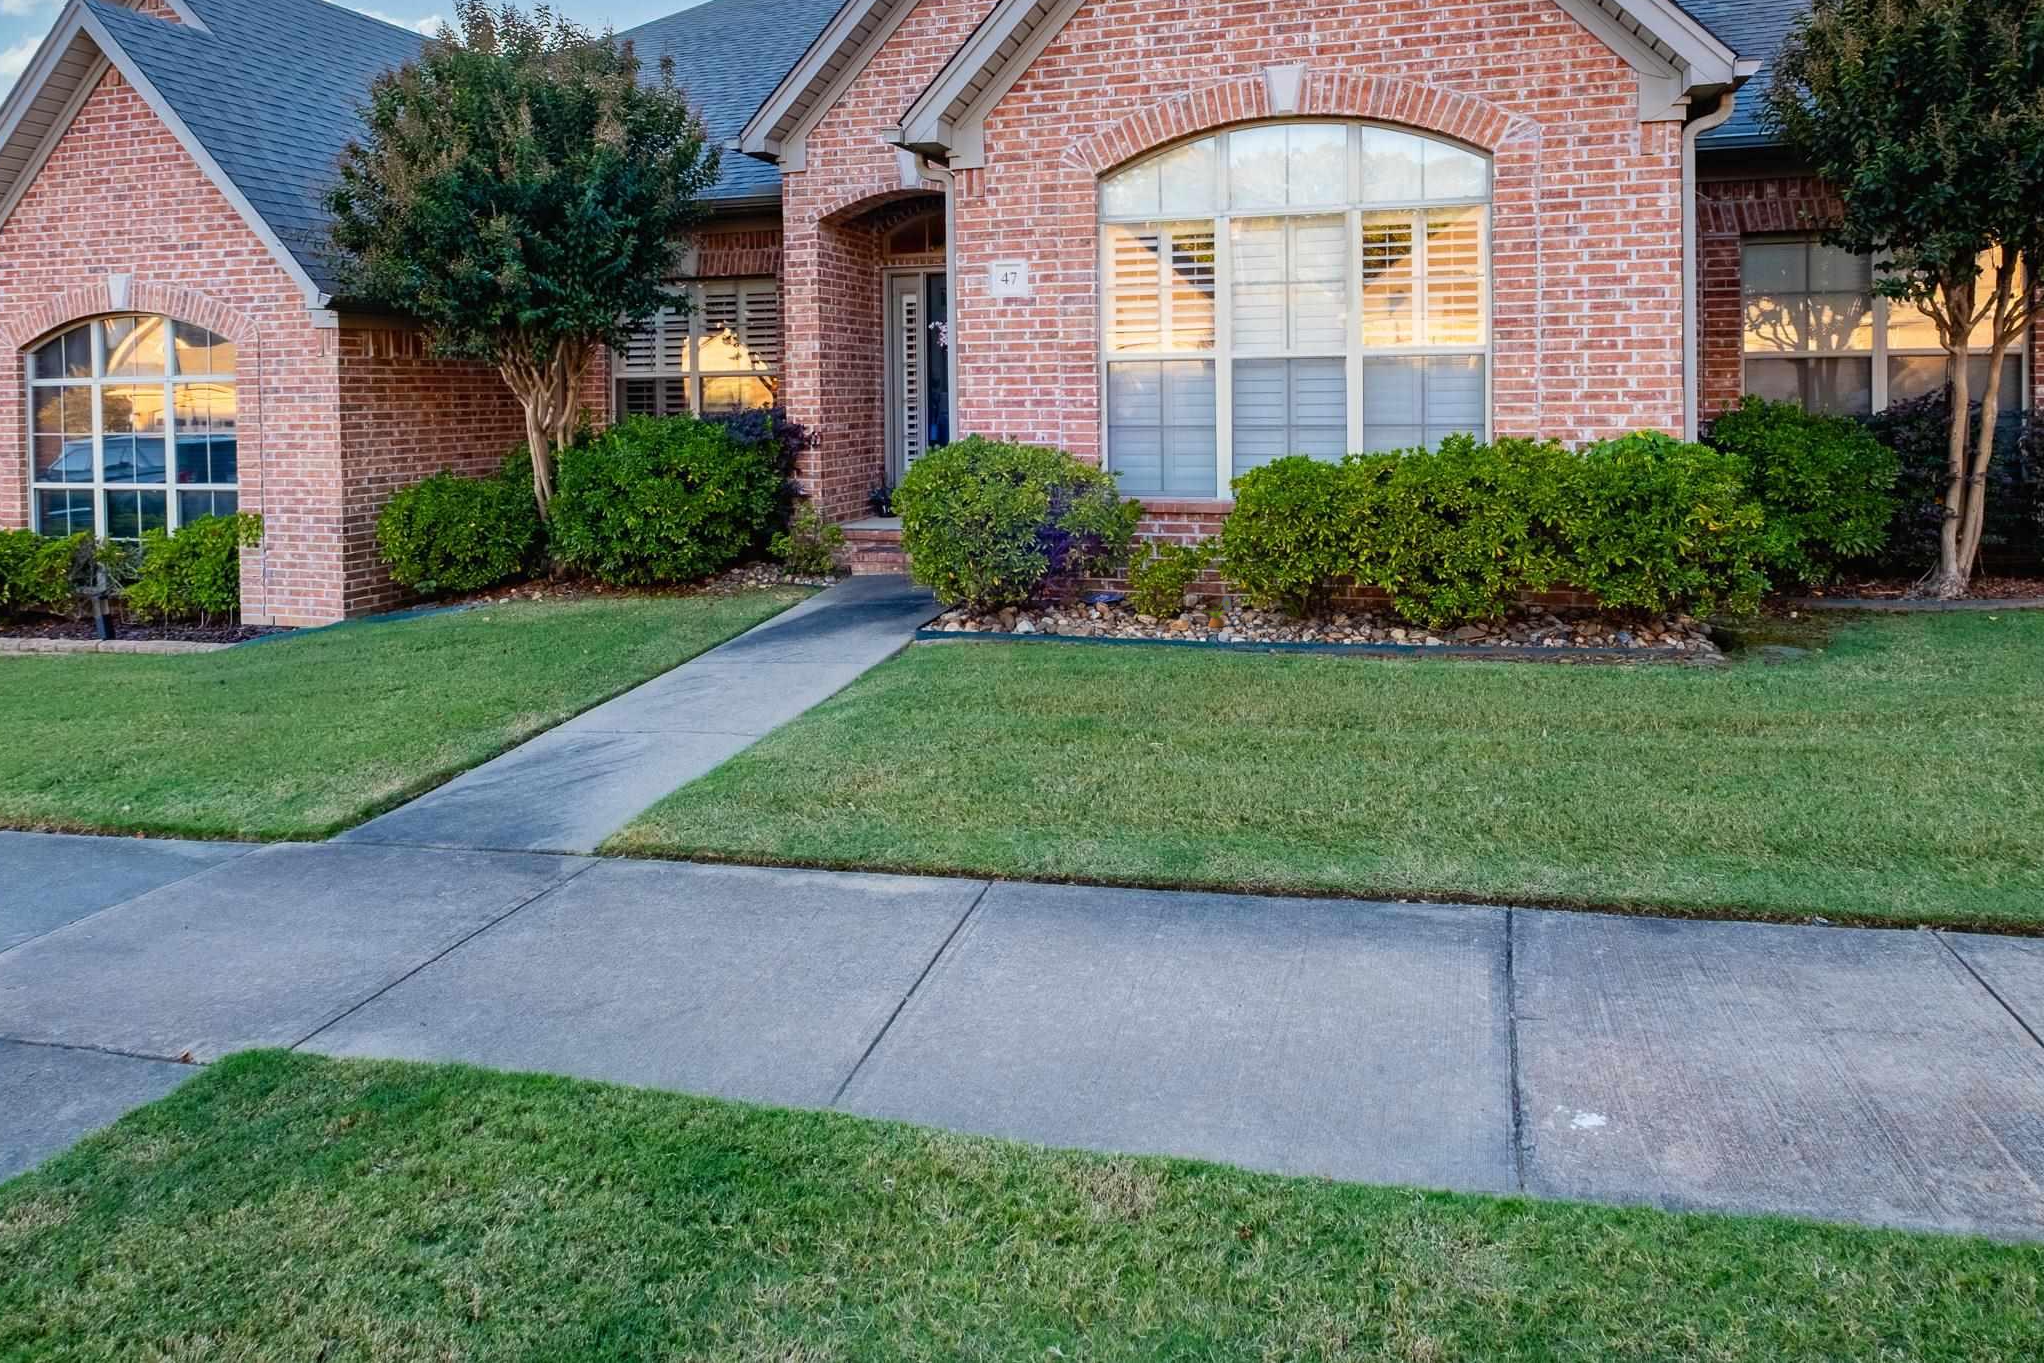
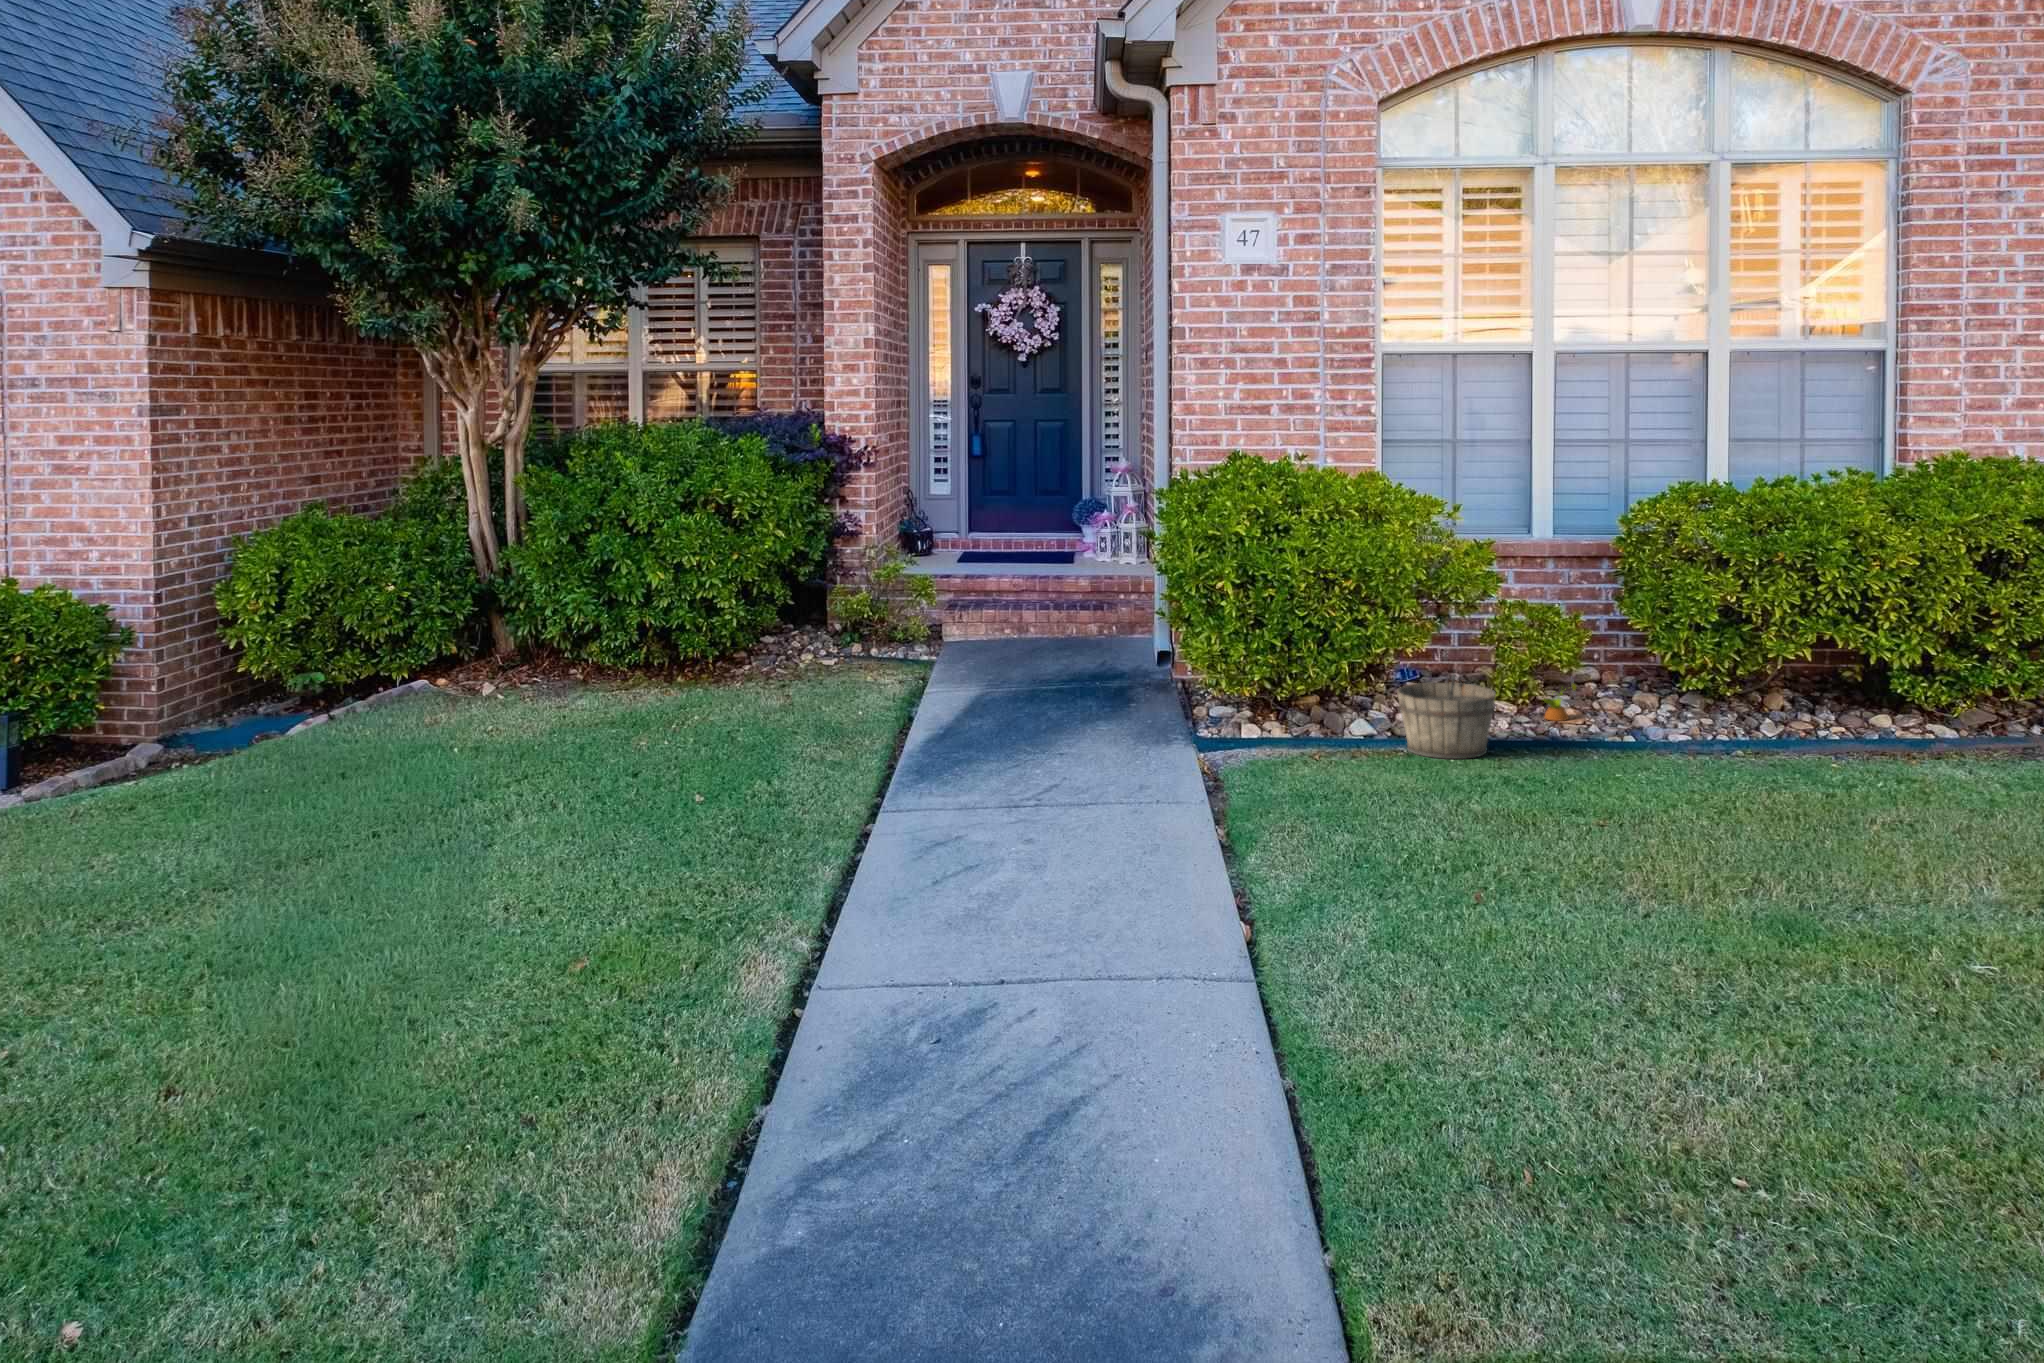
wooden bucket: none [1066,584,1136,647] -> present [1397,670,1496,759]

